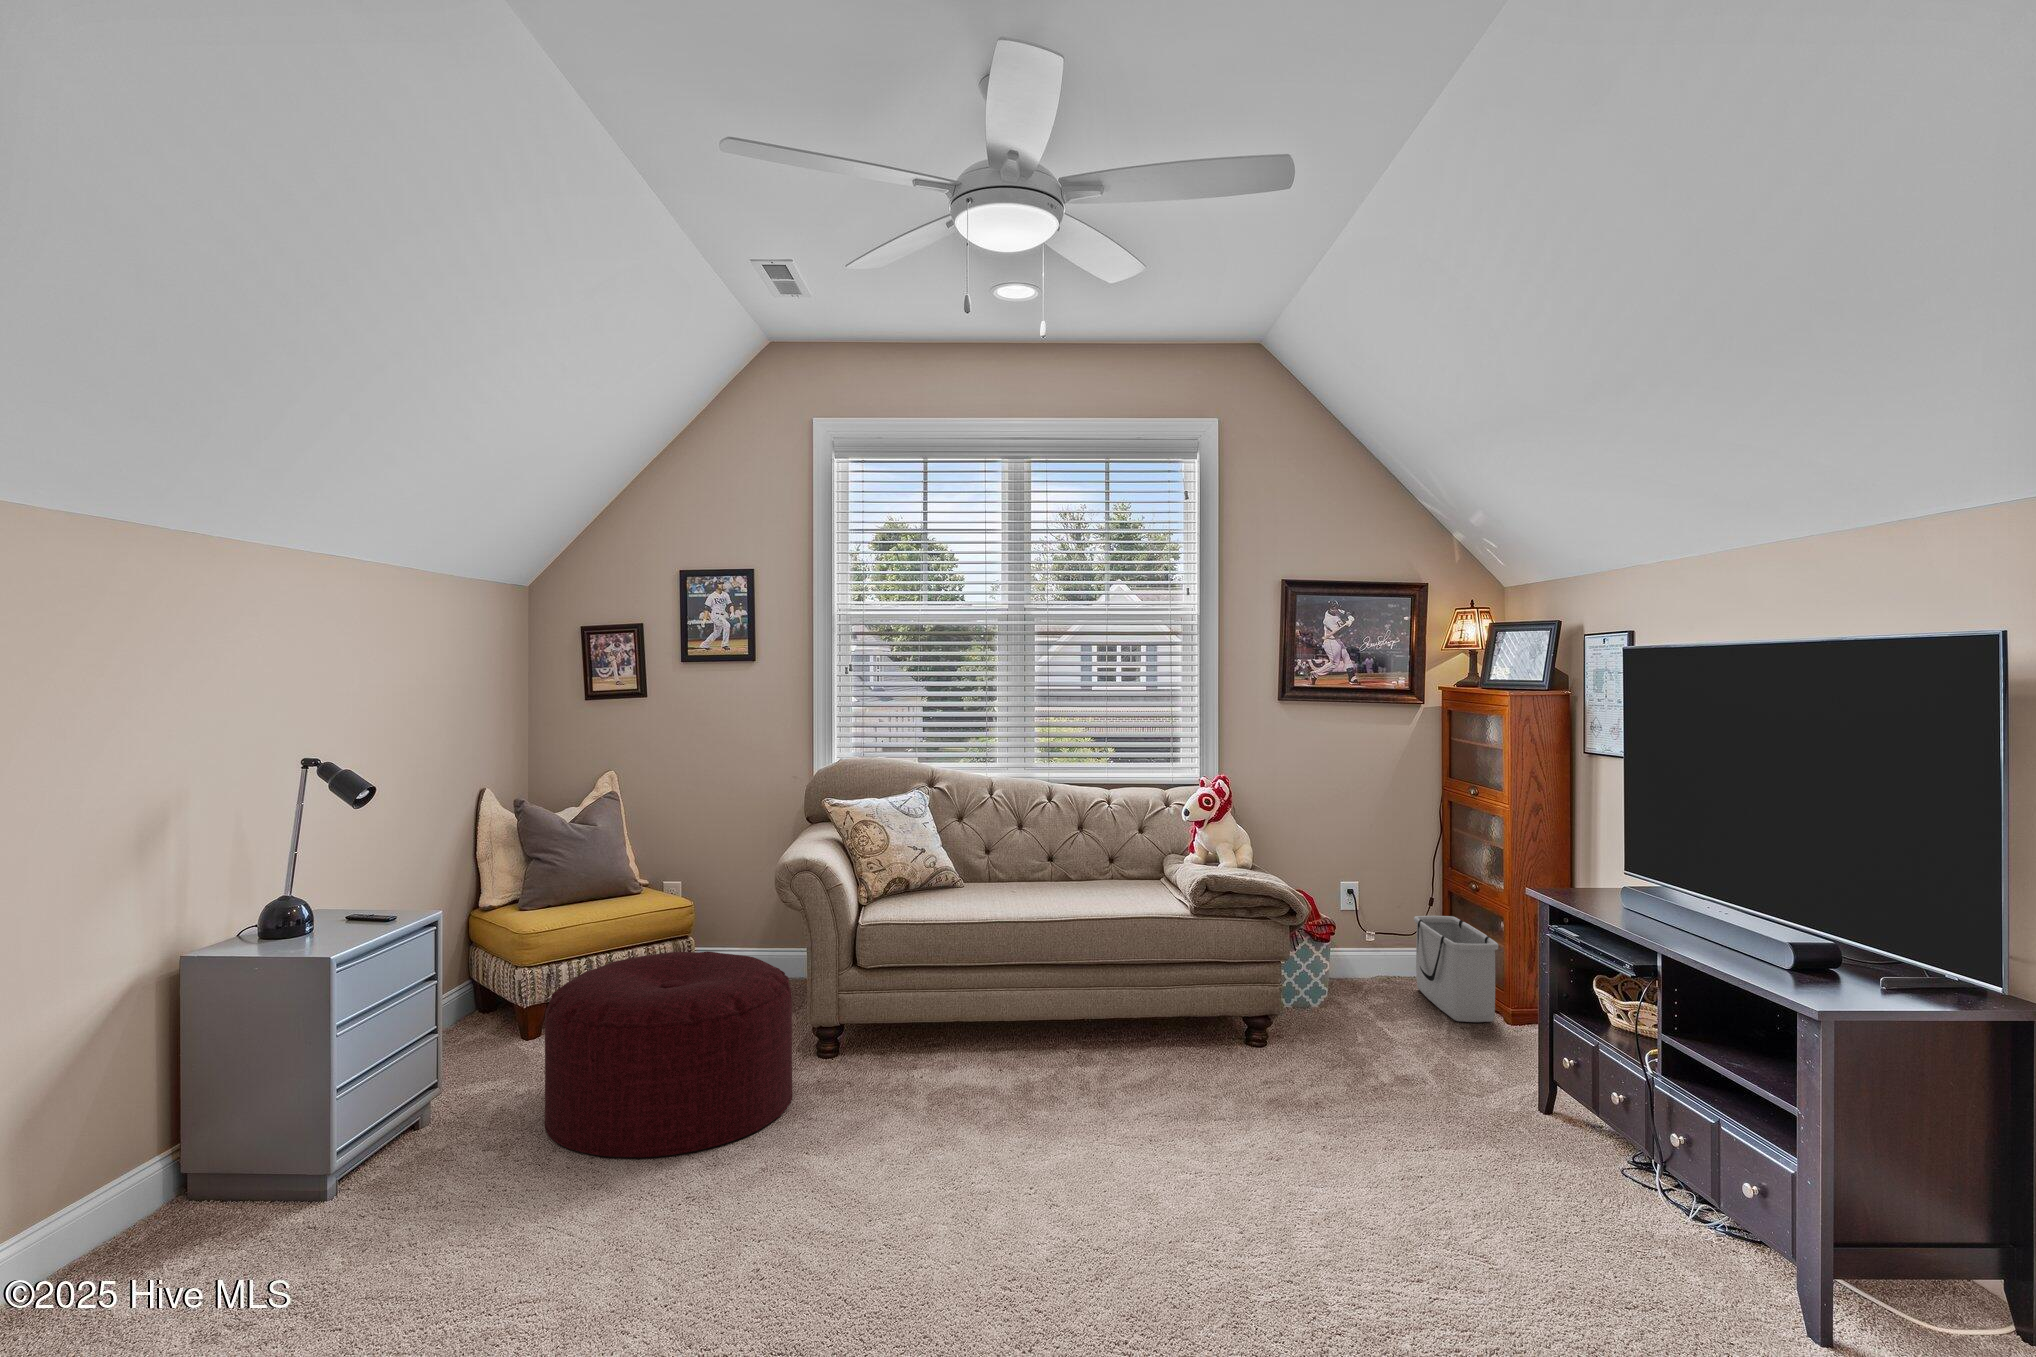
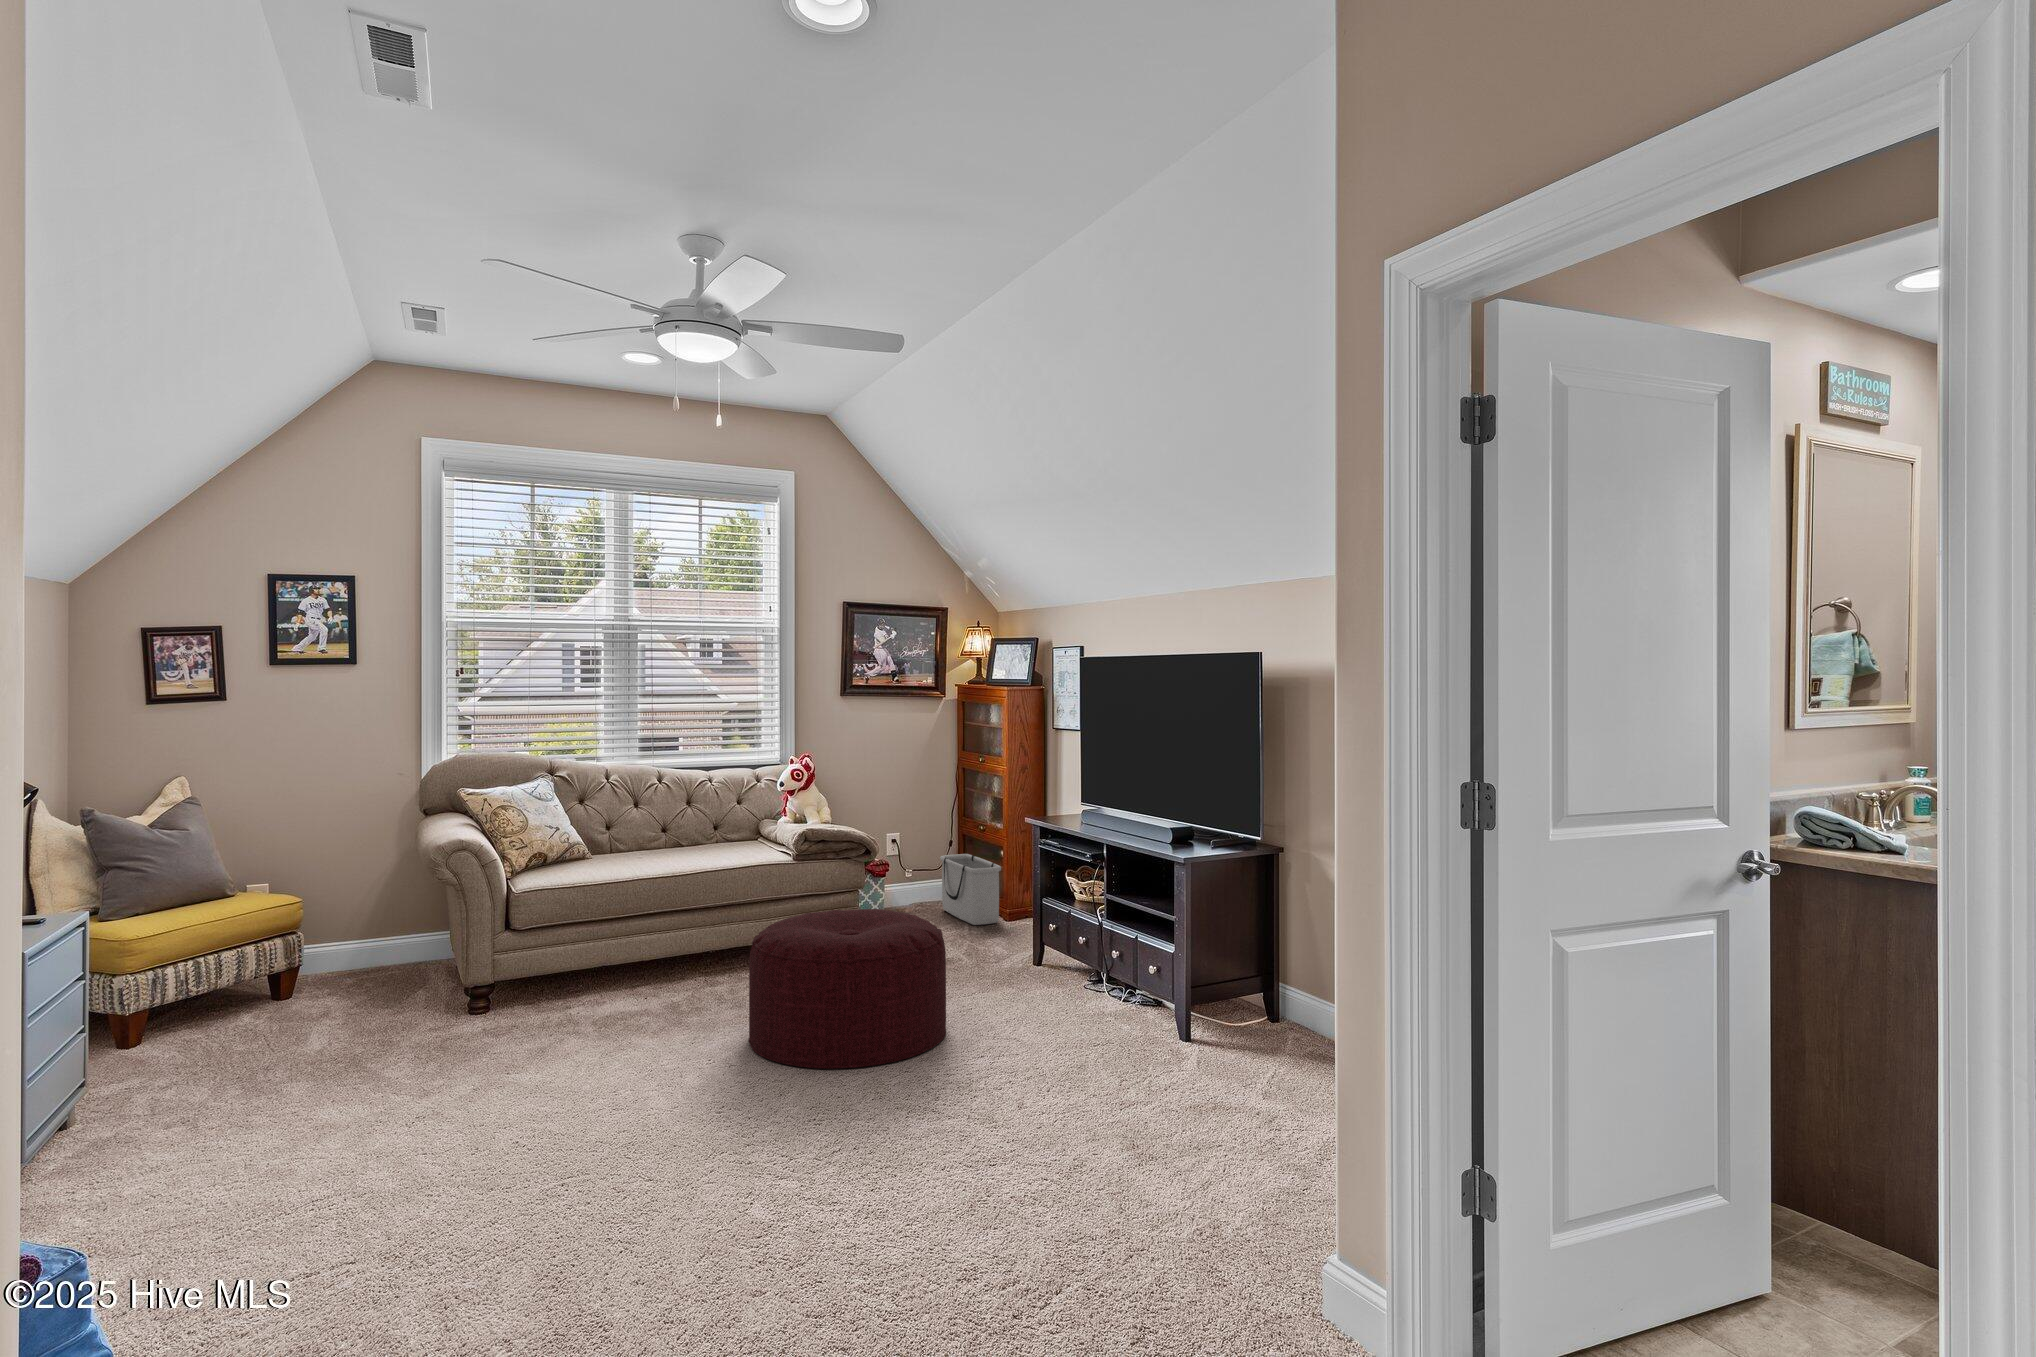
ottoman: present [545,951,793,1158] -> present [749,909,946,1069]

